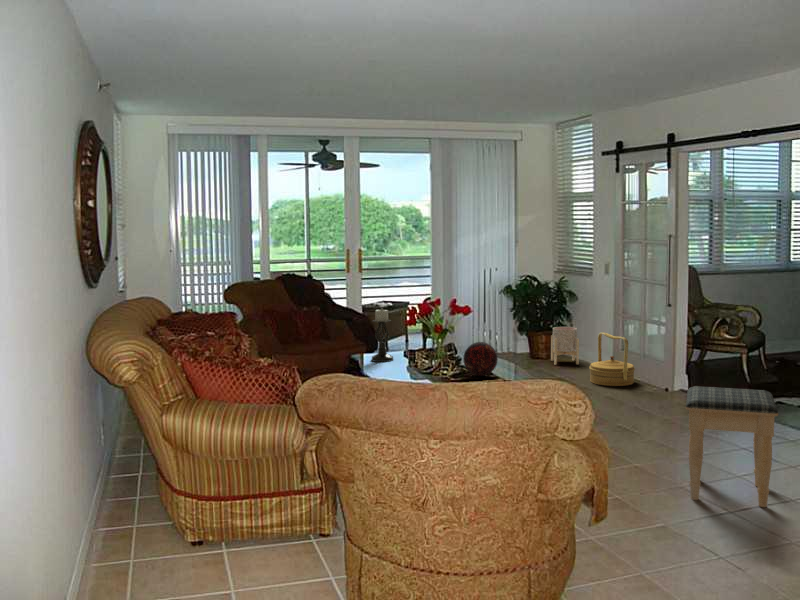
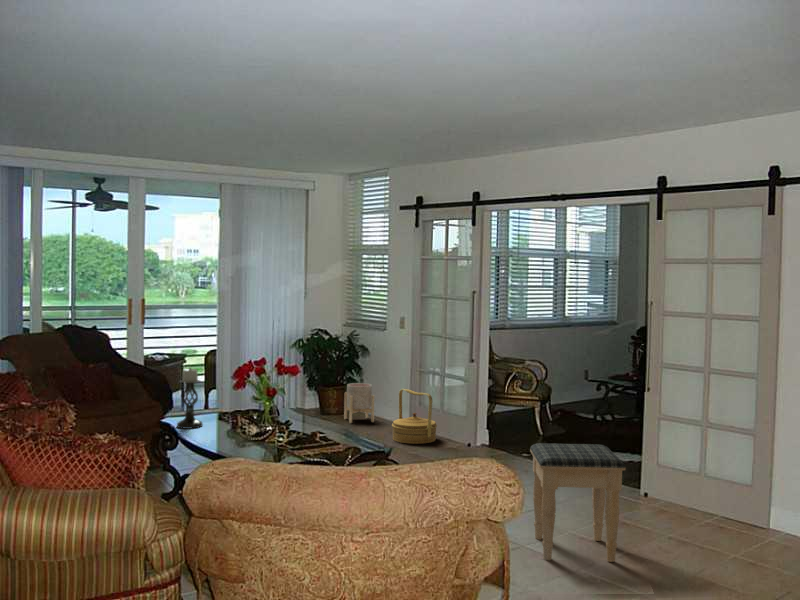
decorative orb: present [463,342,498,376] -> none [295,404,332,441]

